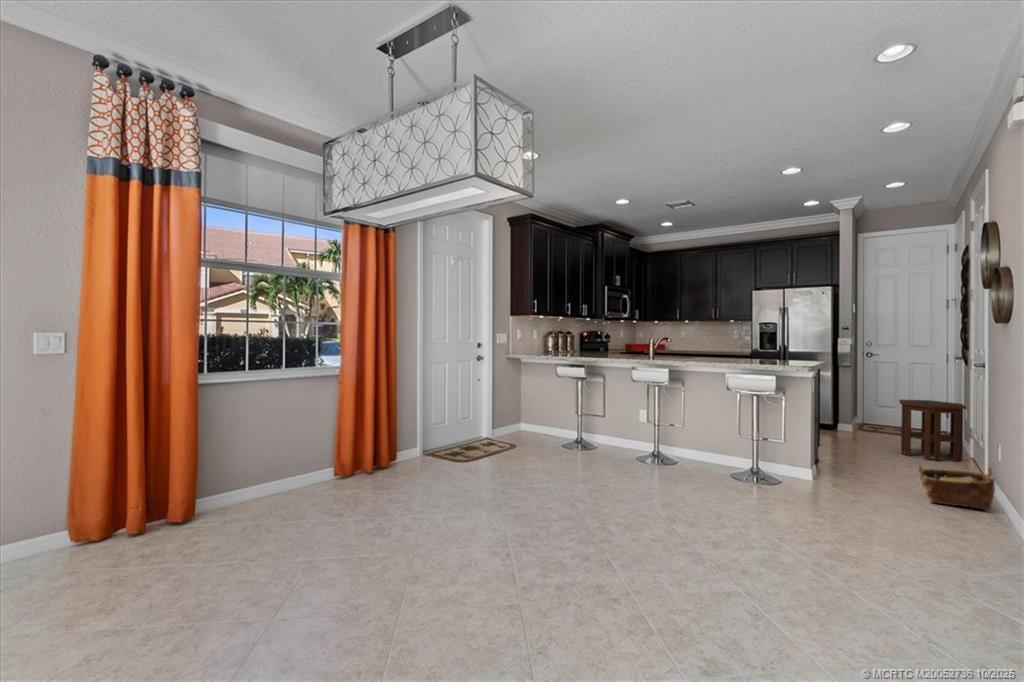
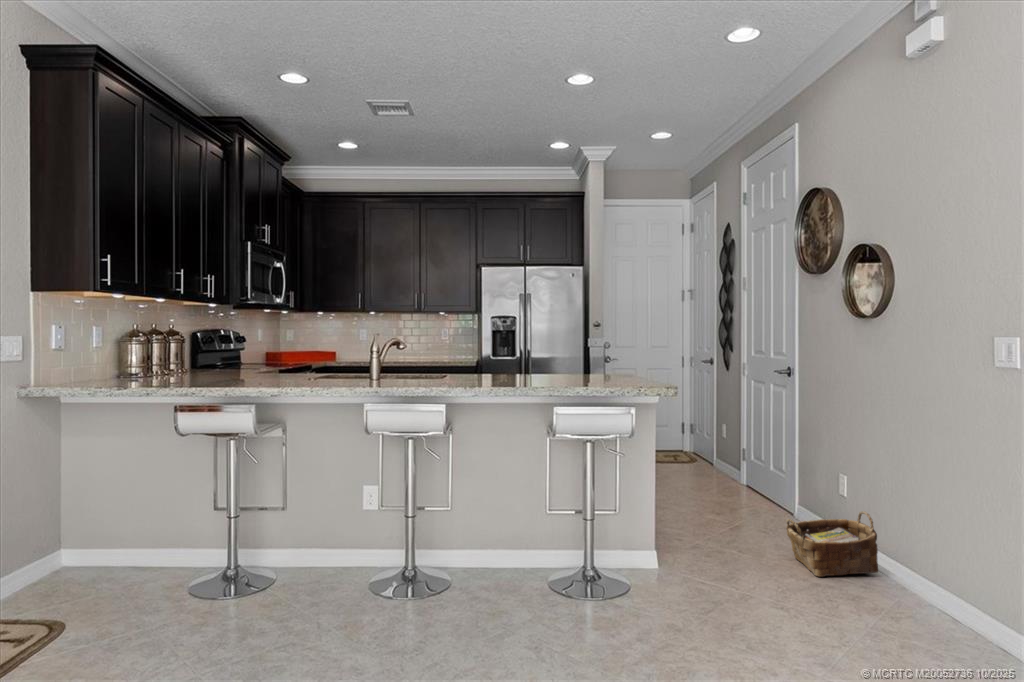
side table: present [899,400,967,462] -> none [673,416,748,495]

